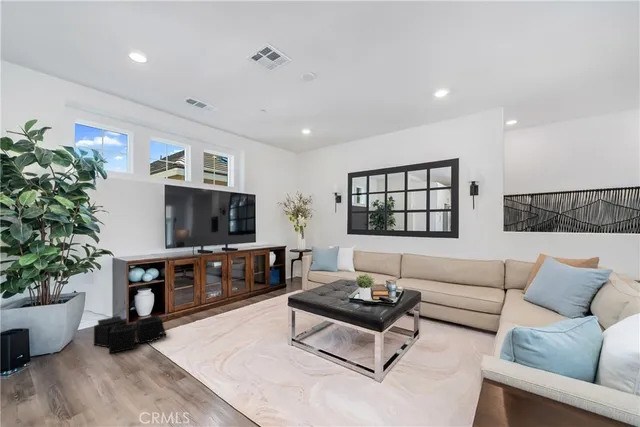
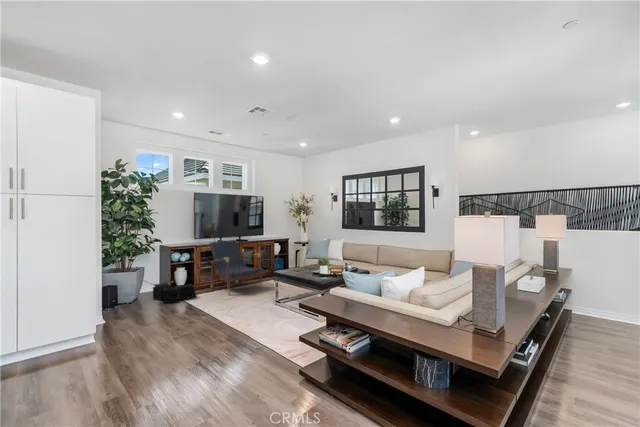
lounge chair: none [187,249,263,329] -> present [210,240,263,295]

